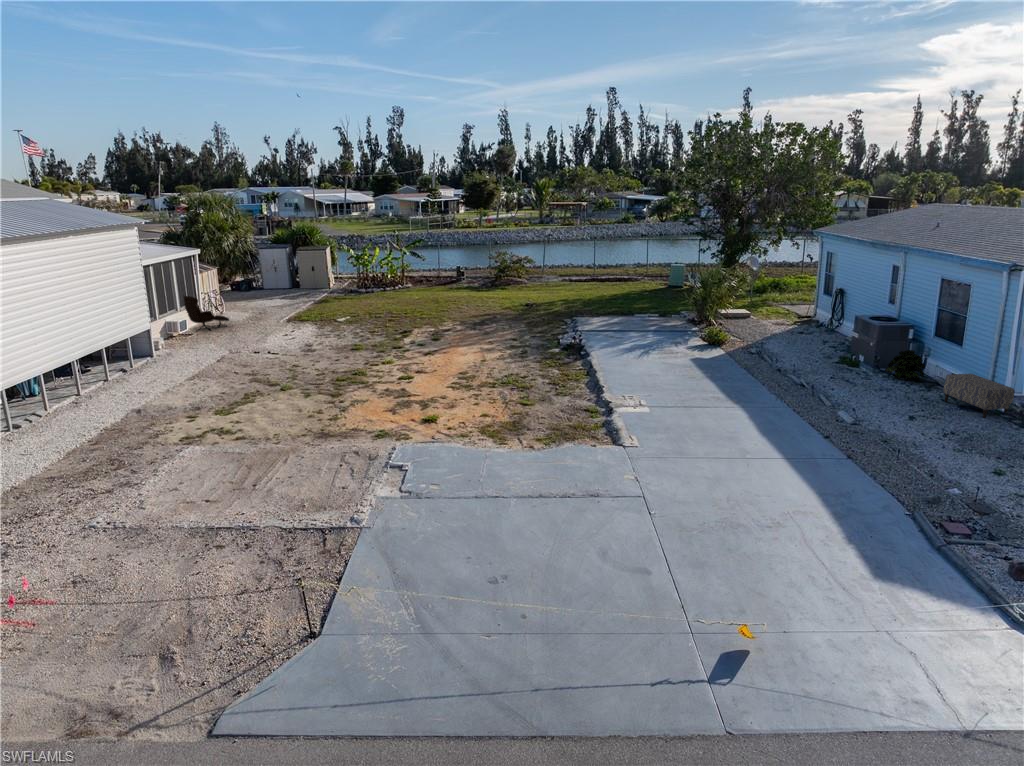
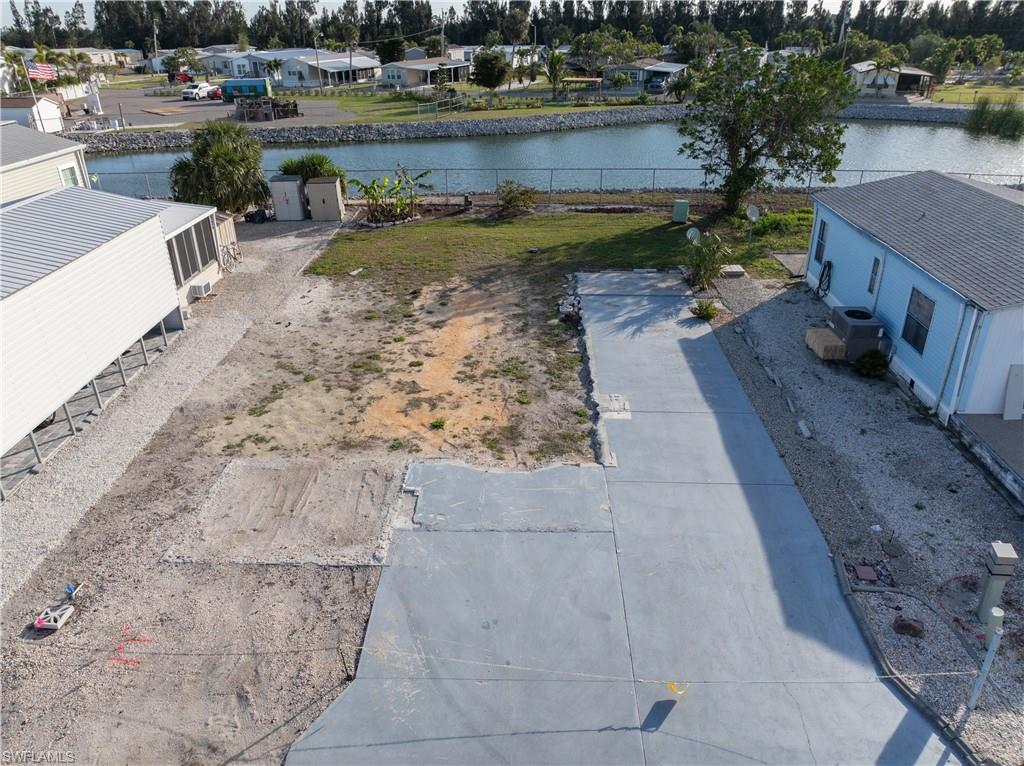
lounge chair: present [183,296,229,331] -> none [205,257,249,290]
bench: present [944,374,1015,418] -> present [805,328,846,365]

